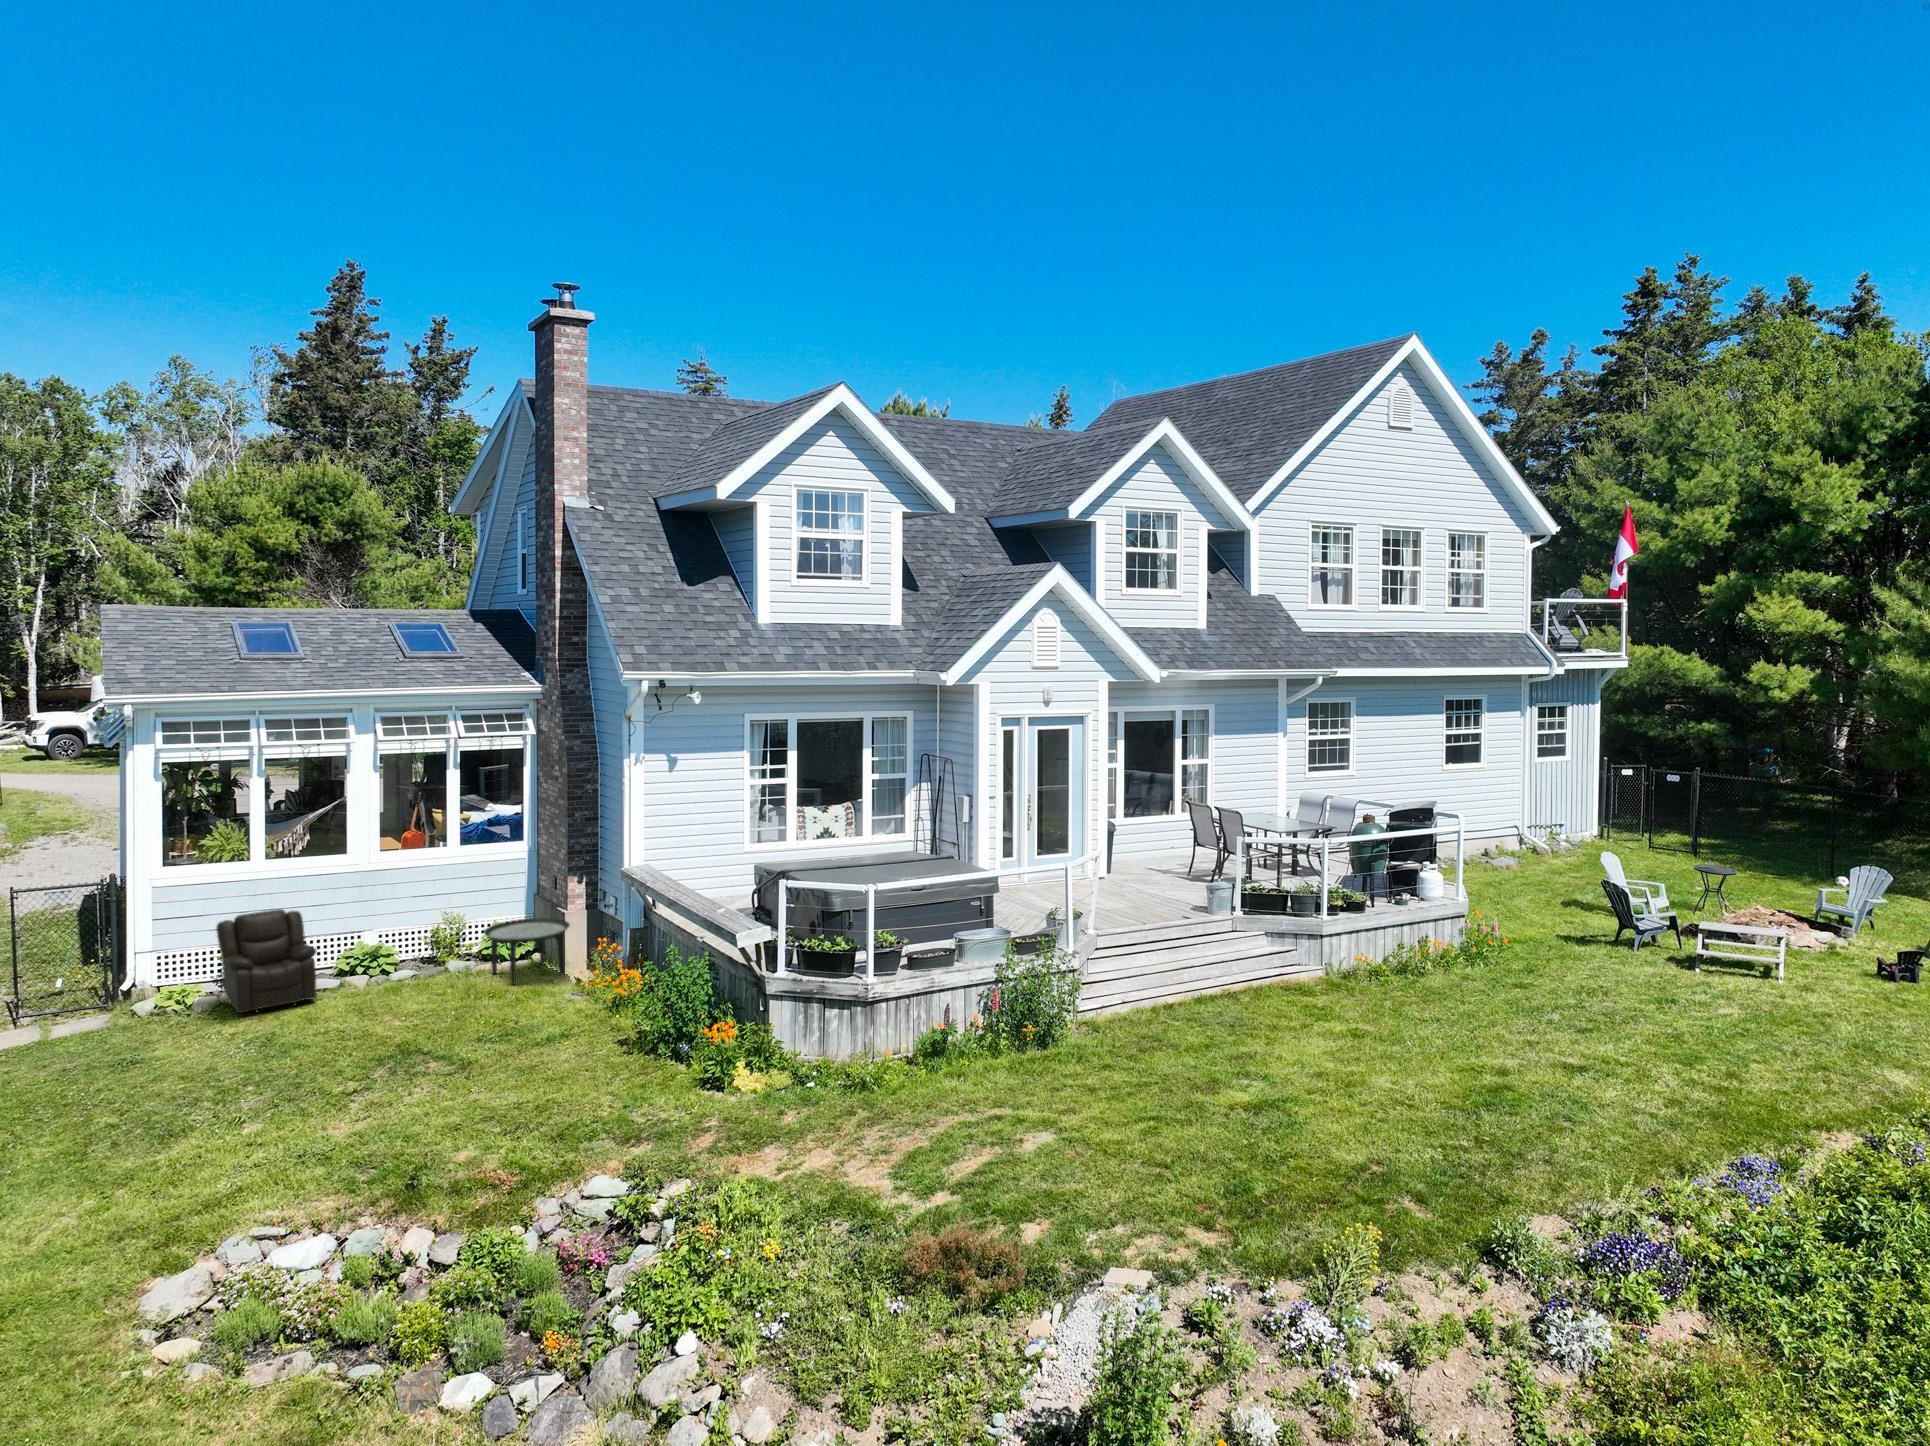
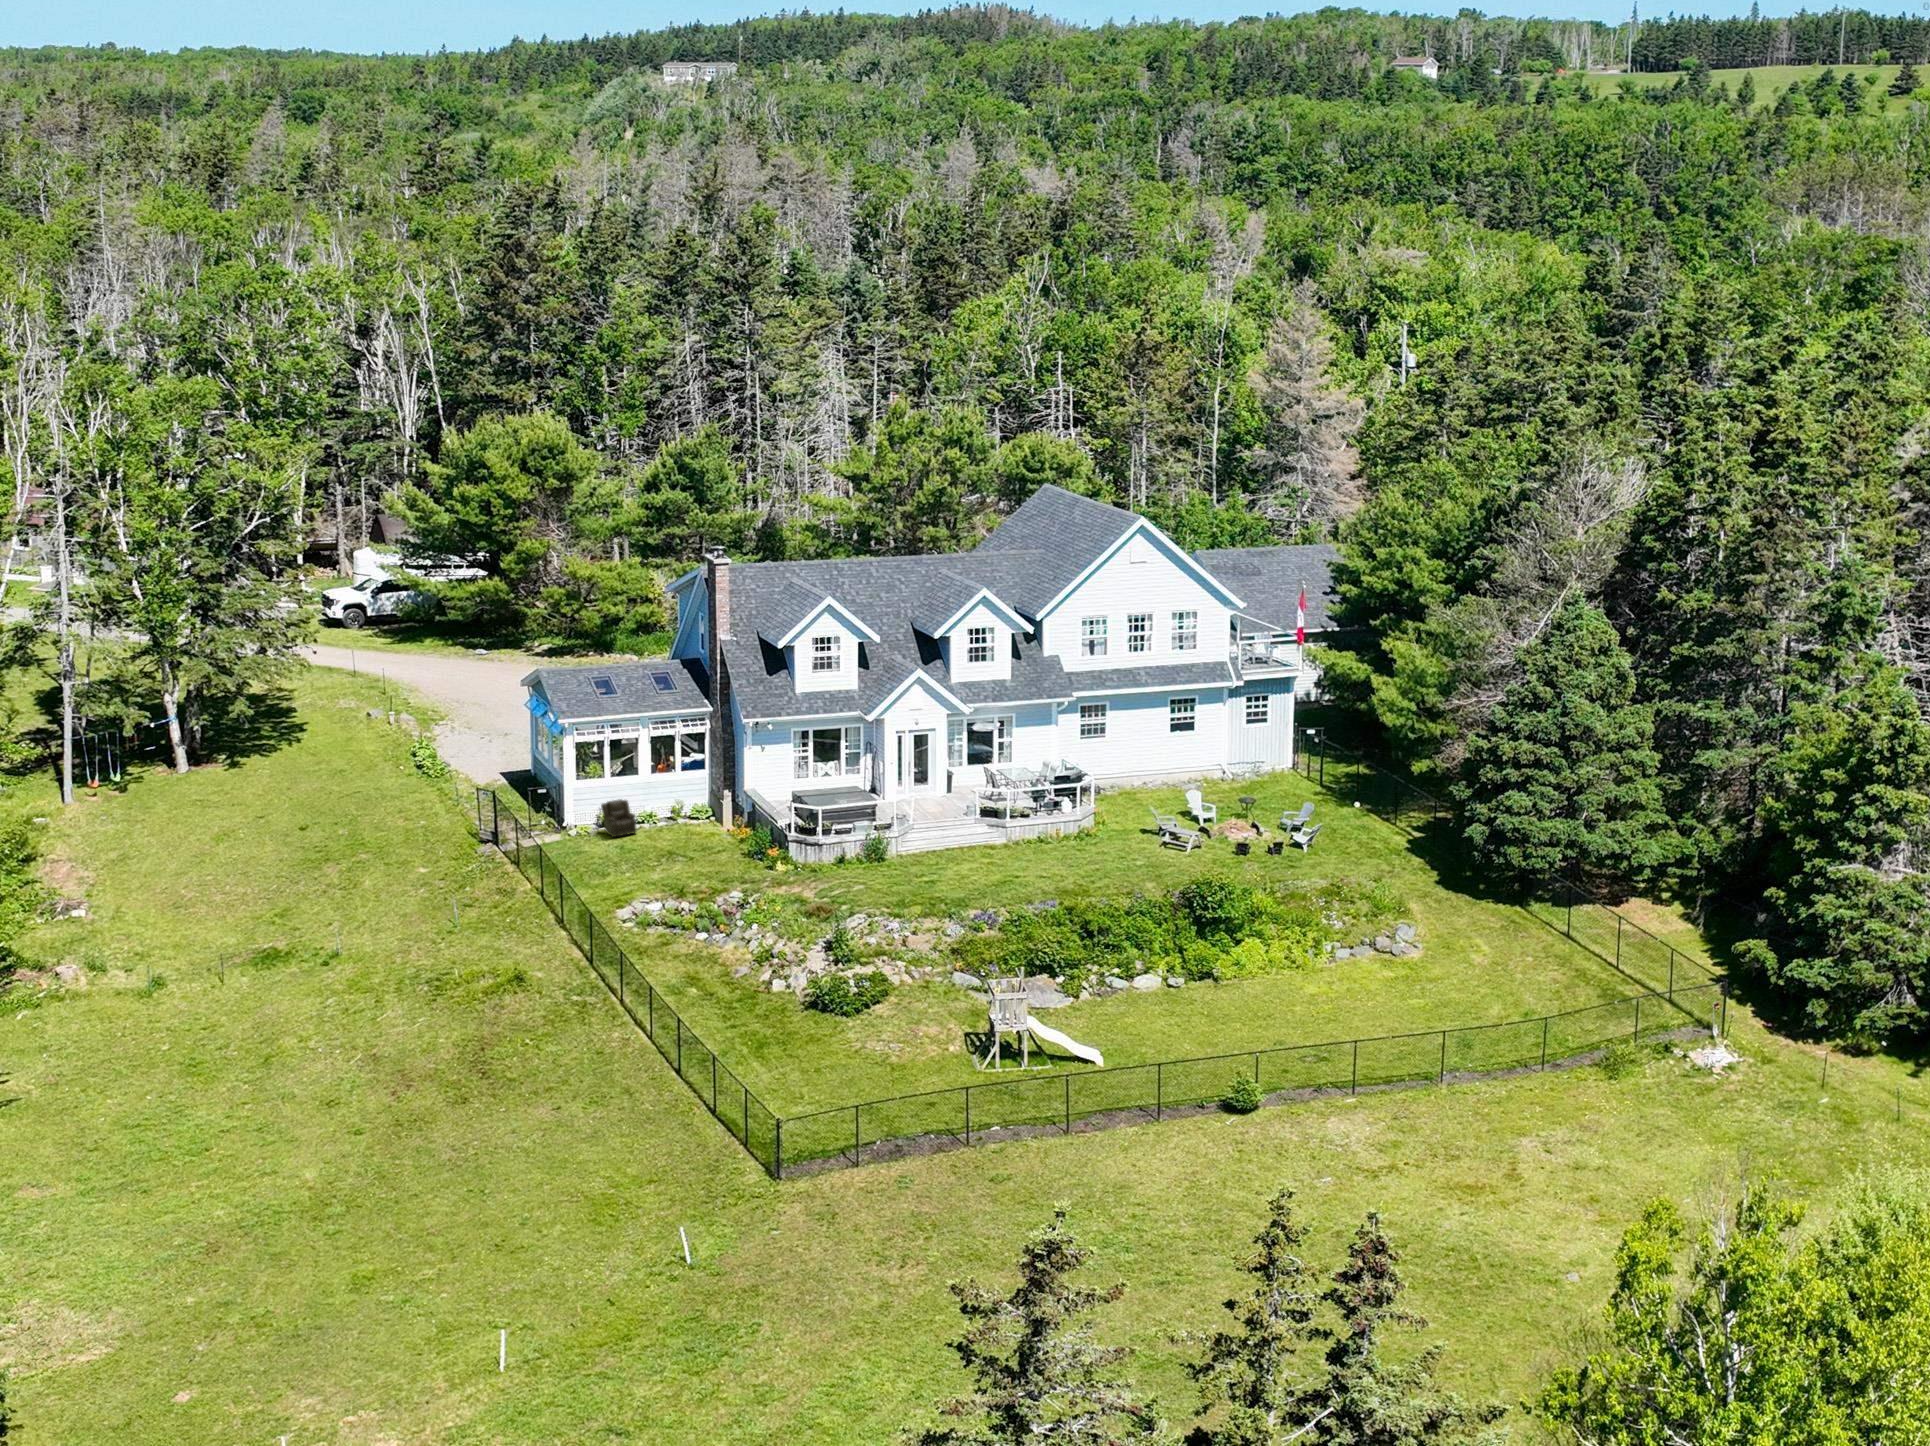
round table: present [484,918,570,985] -> none [694,805,725,831]

